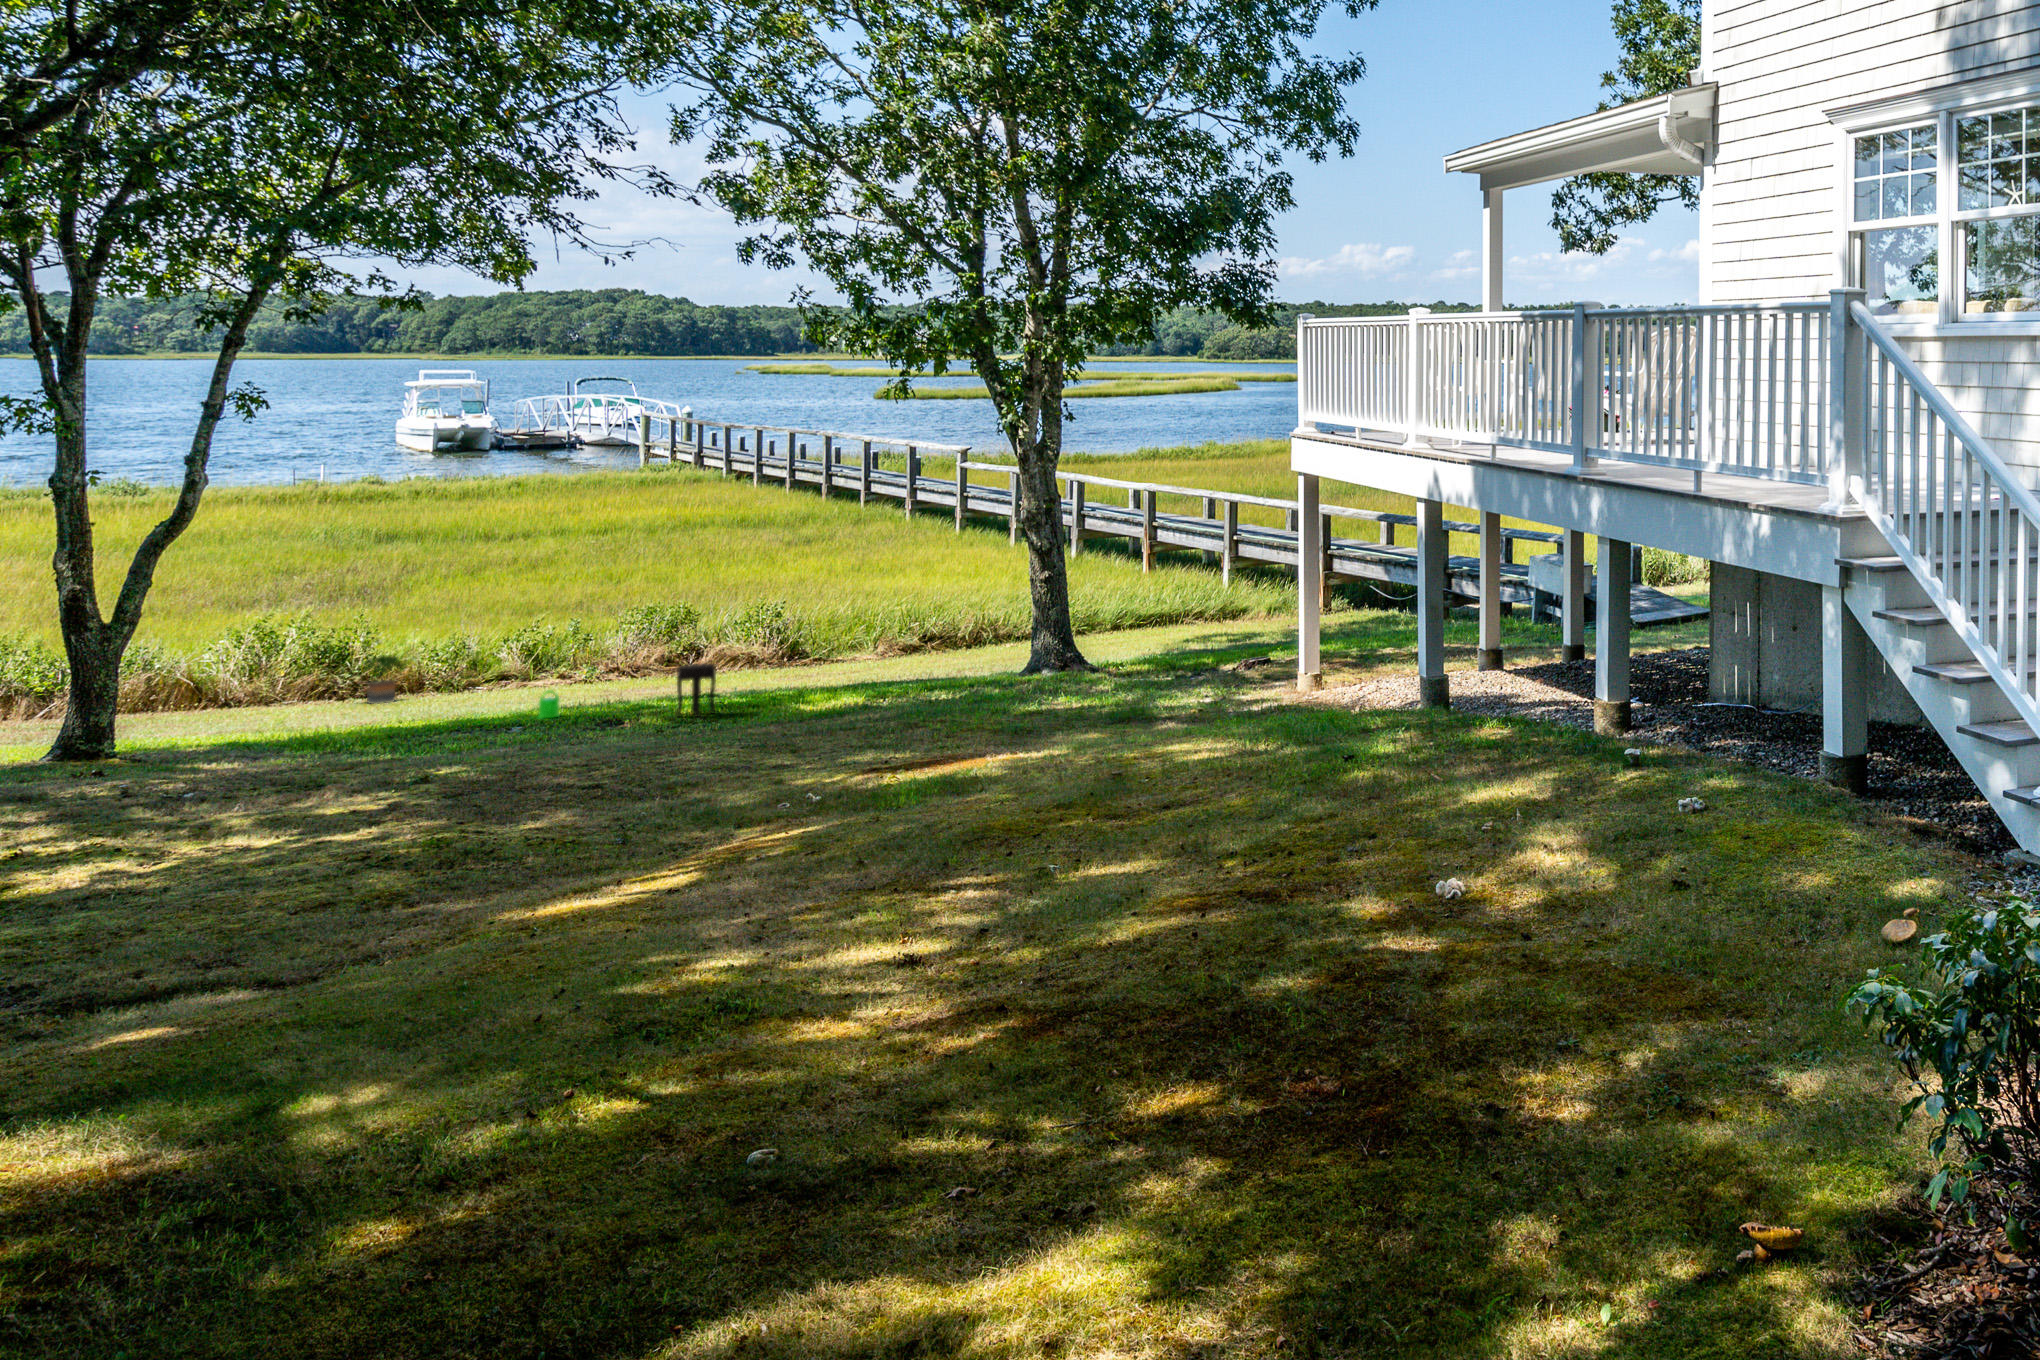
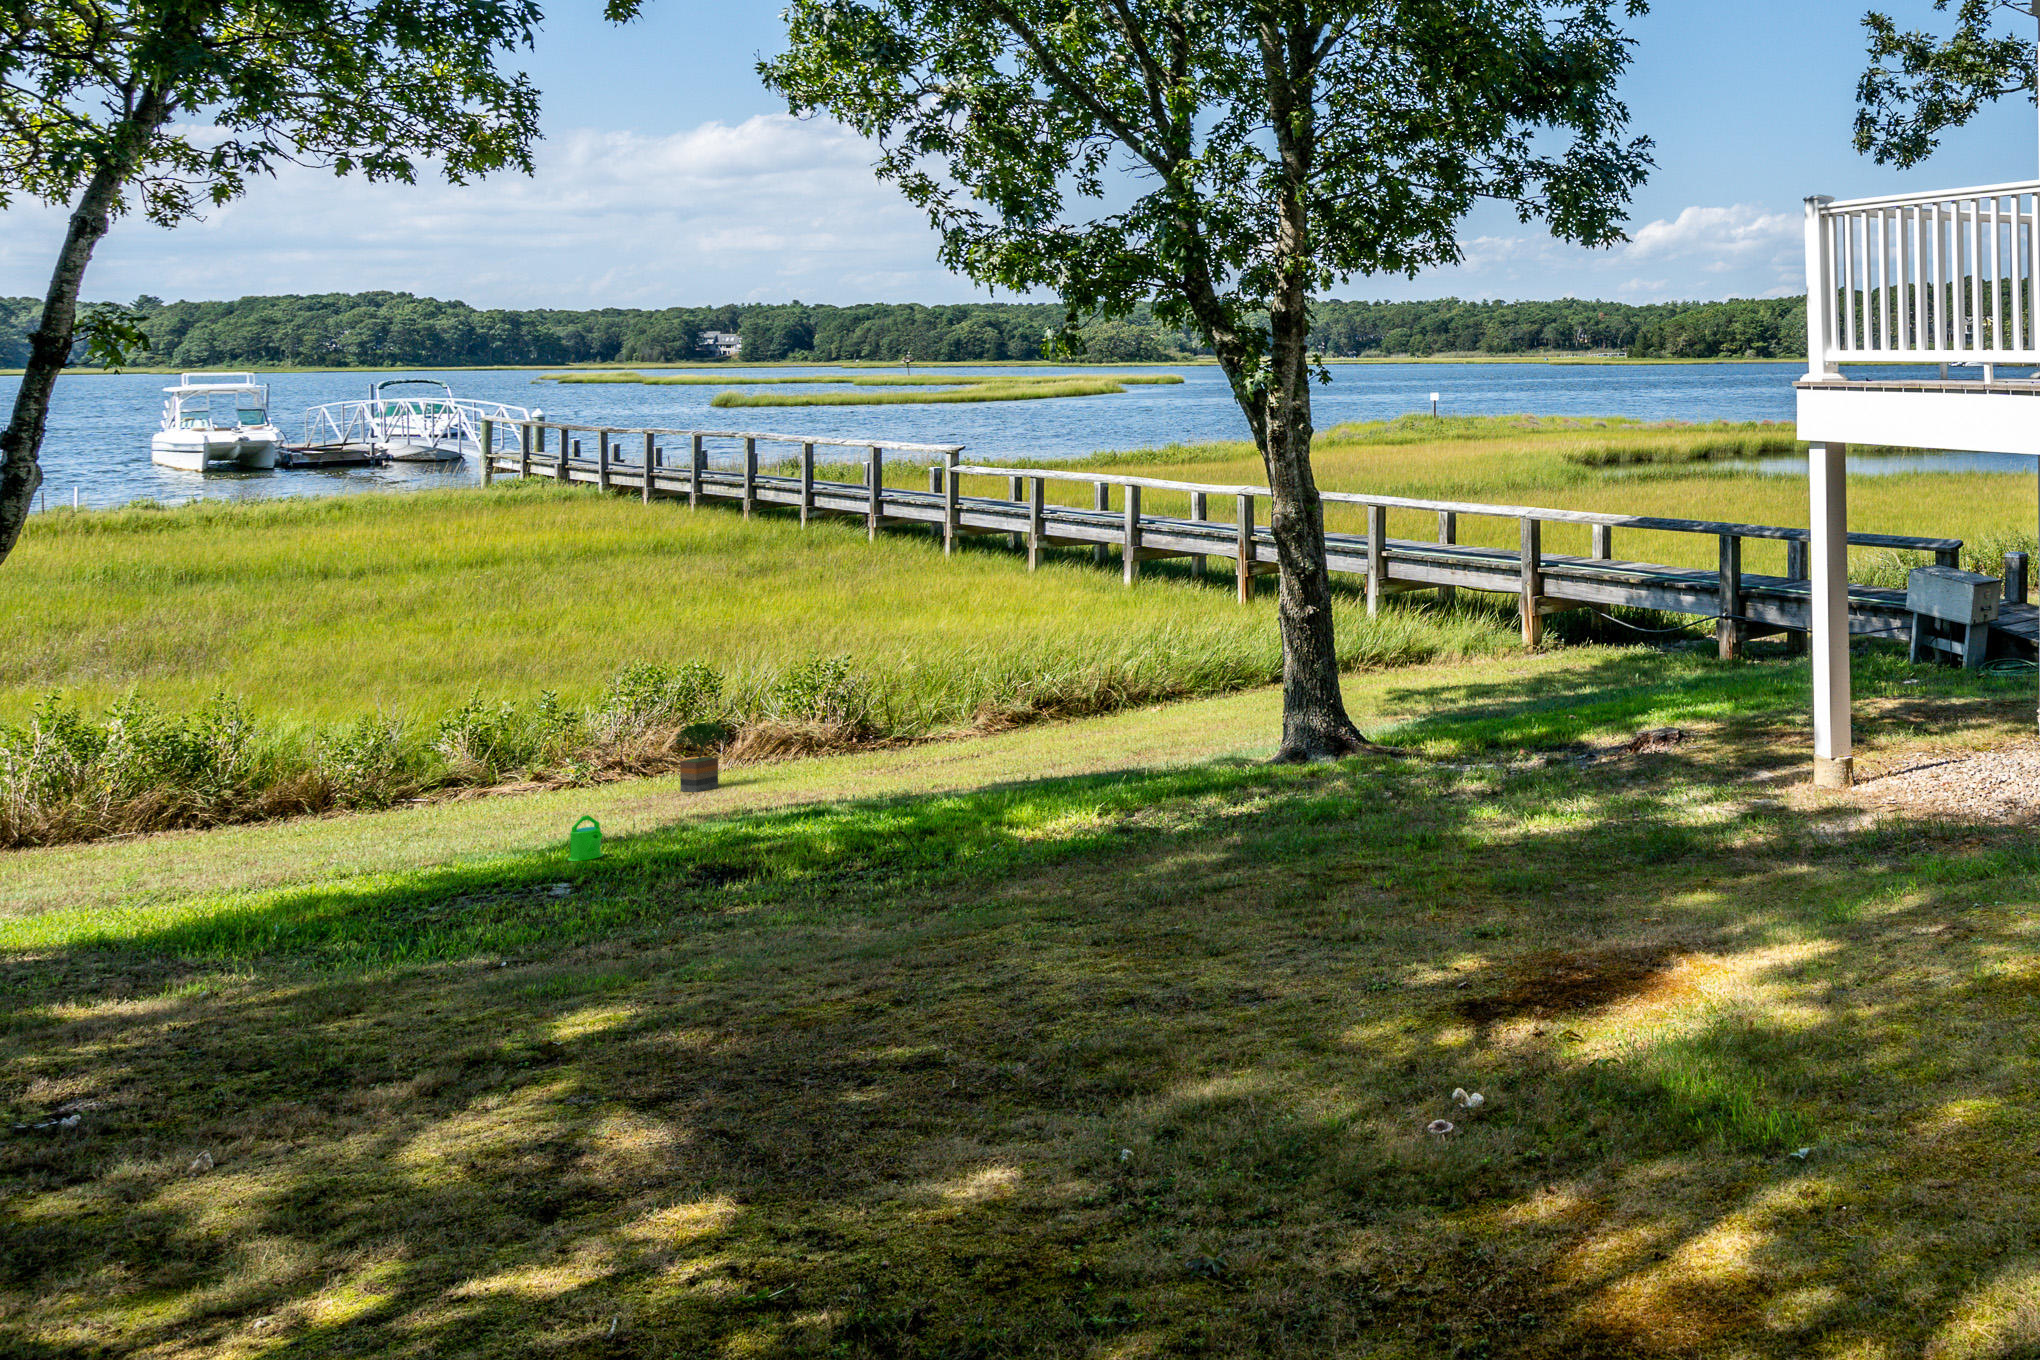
potted tree: present [365,655,404,704] -> present [675,723,729,792]
side table: present [677,663,716,717] -> none [799,766,858,853]

